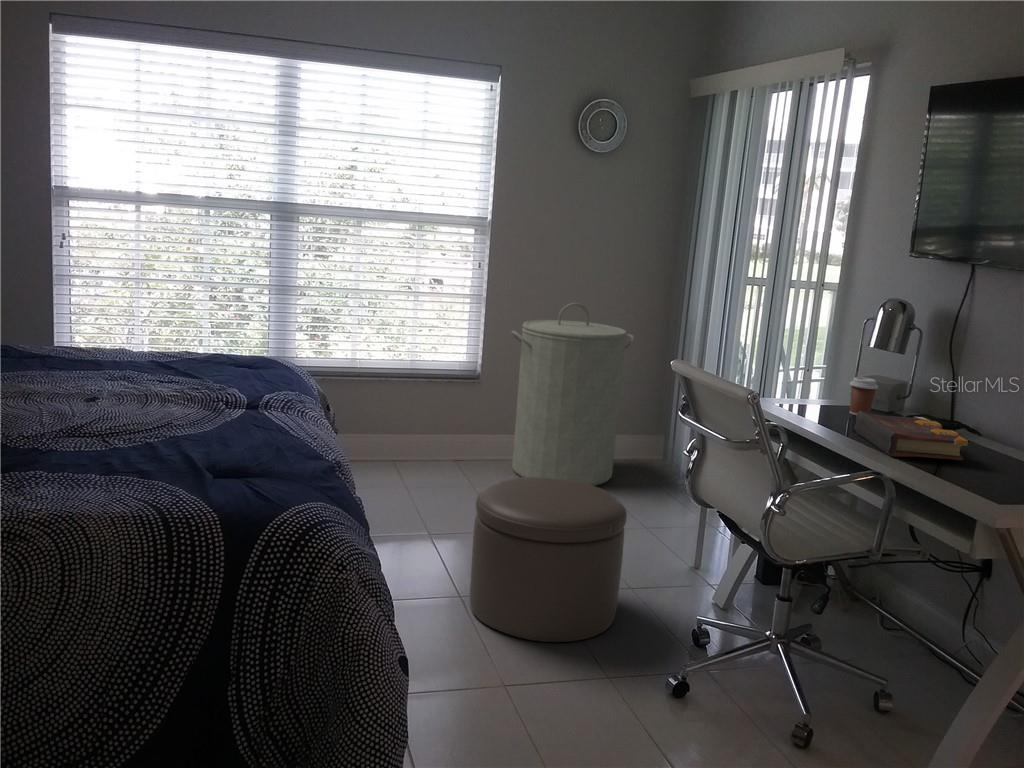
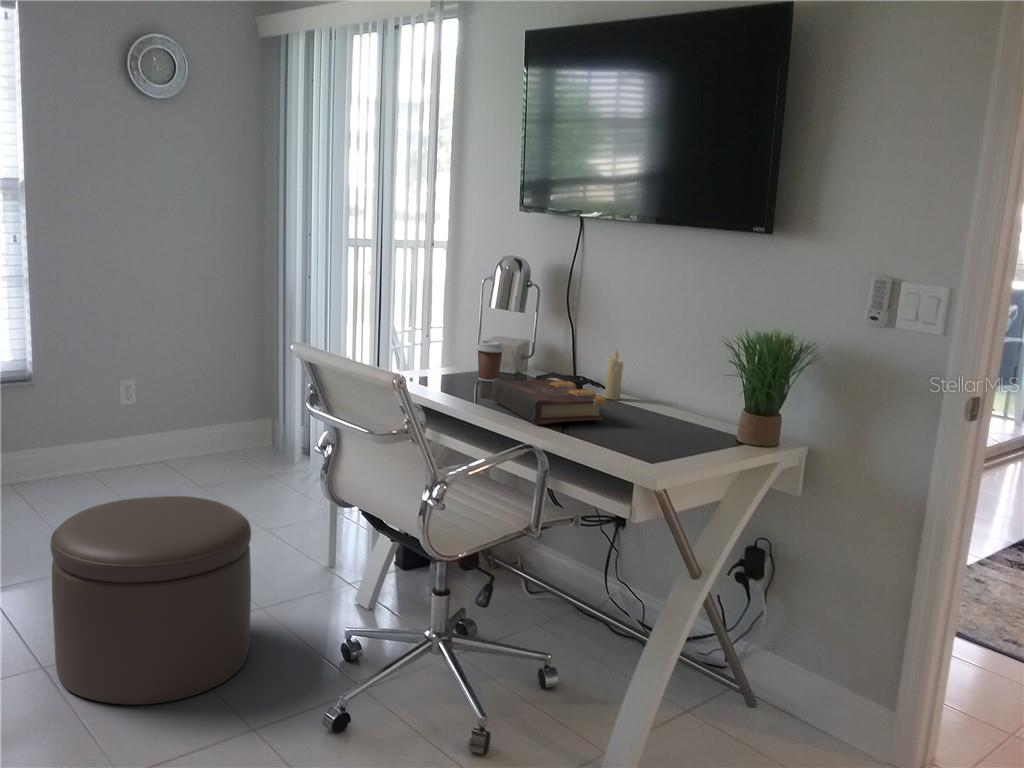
laundry hamper: present [511,303,634,486] -> none [68,277,224,497]
candle: none [978,396,1001,446] -> present [605,351,623,400]

